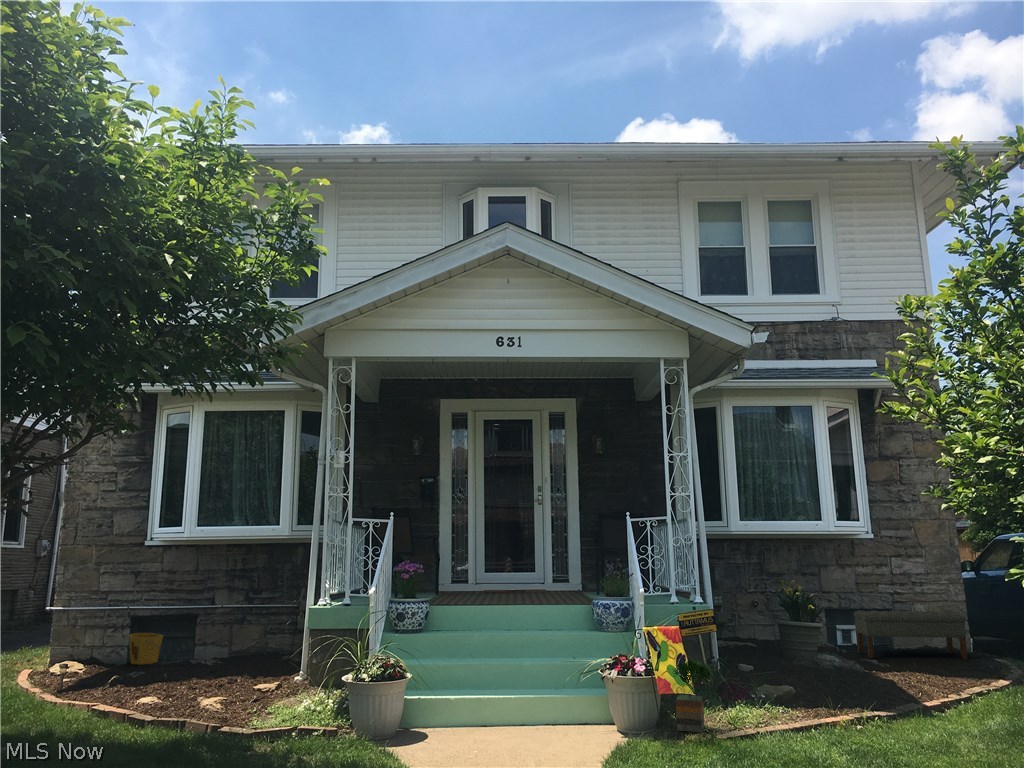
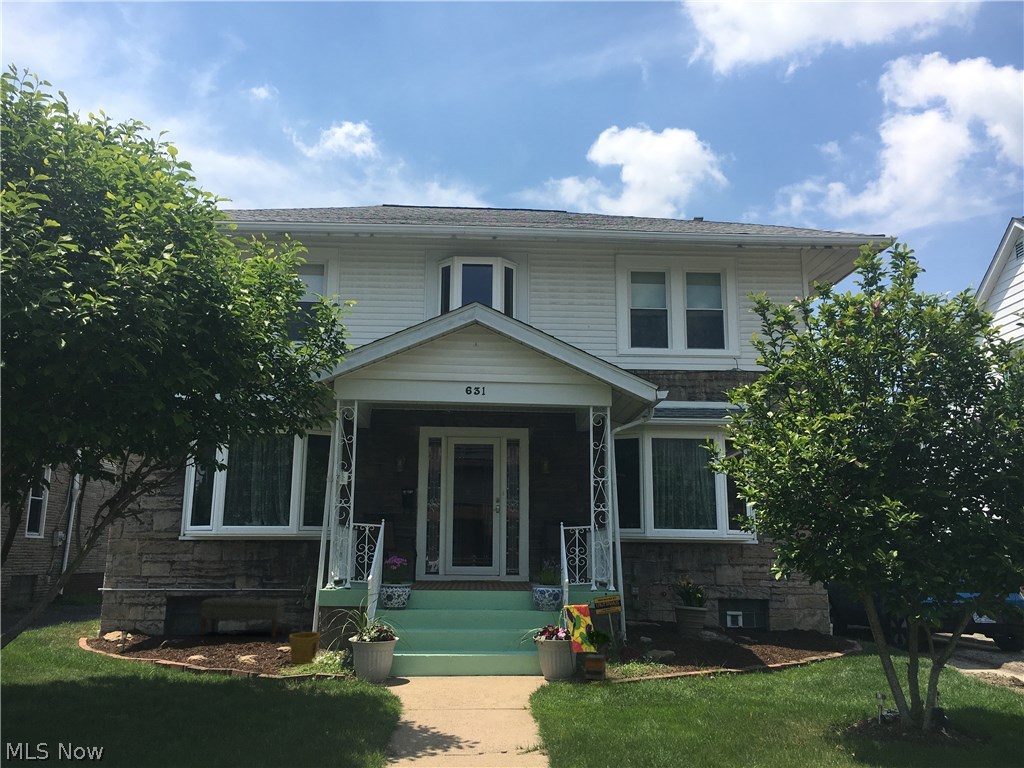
bench: present [853,610,967,659] -> present [201,598,286,637]
bucket: present [129,633,163,665] -> present [288,632,321,664]

